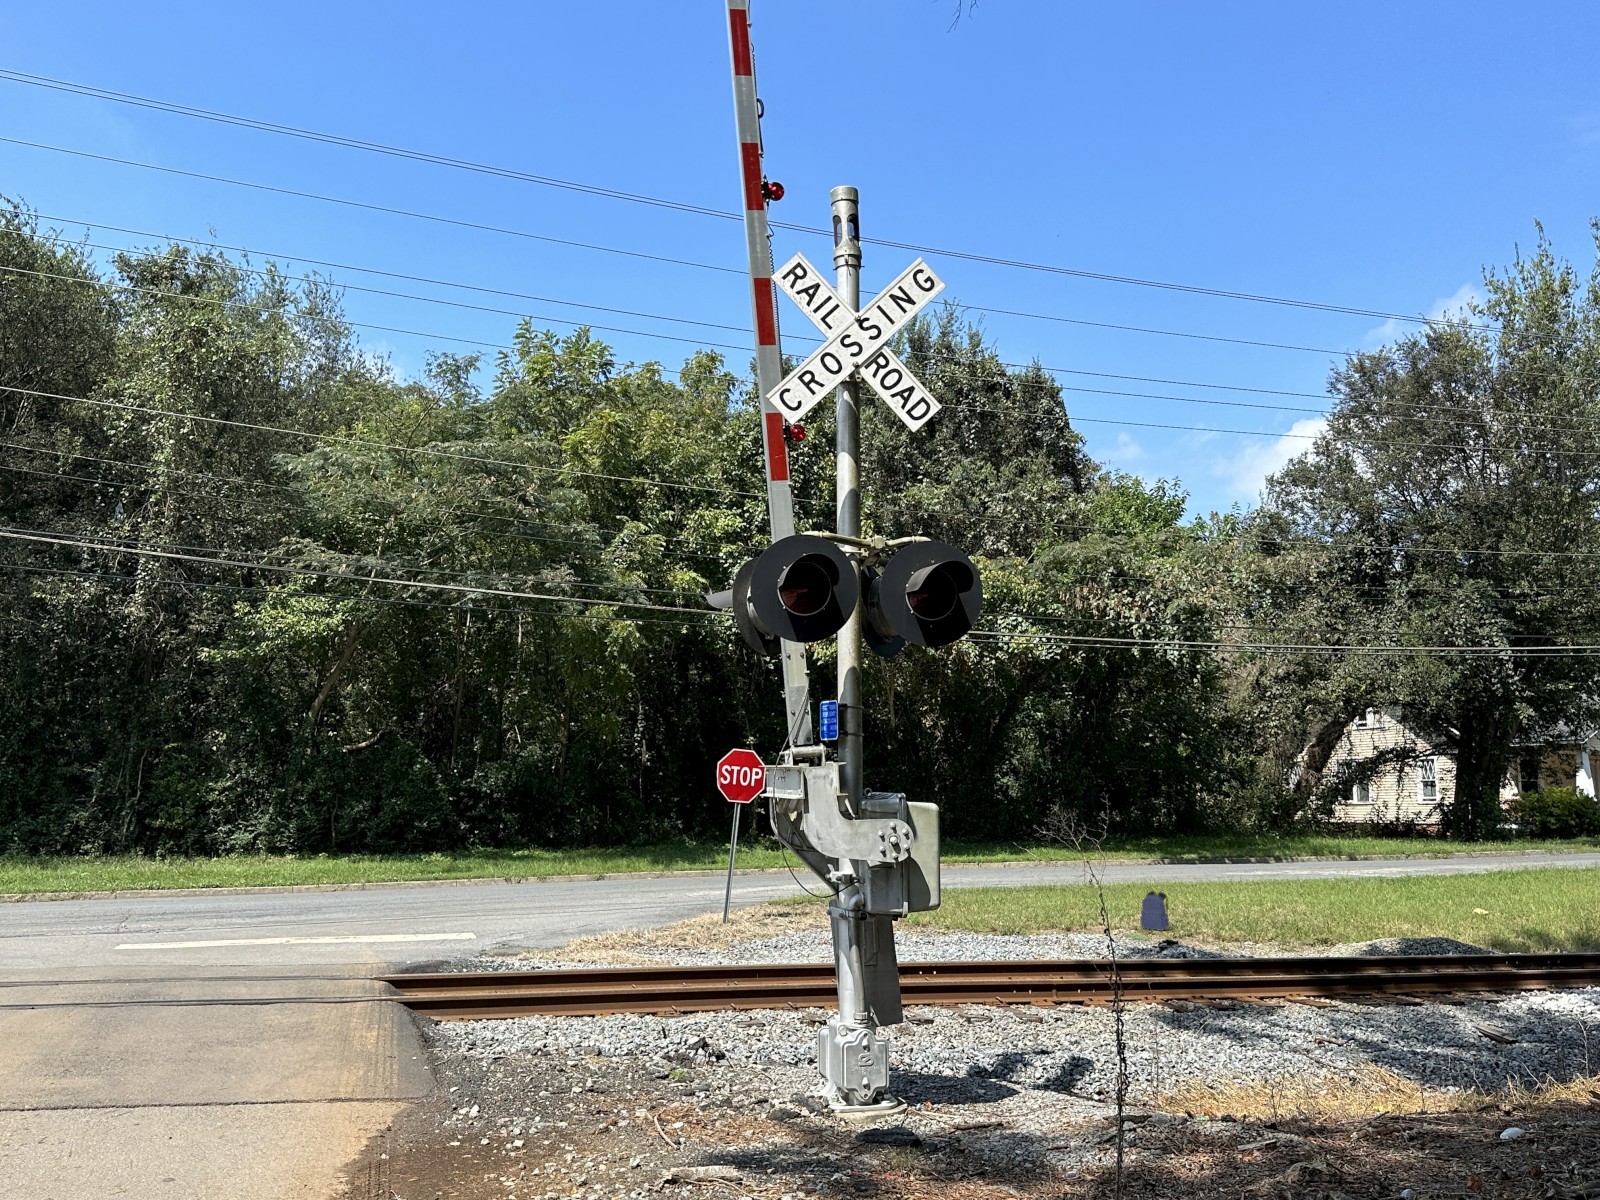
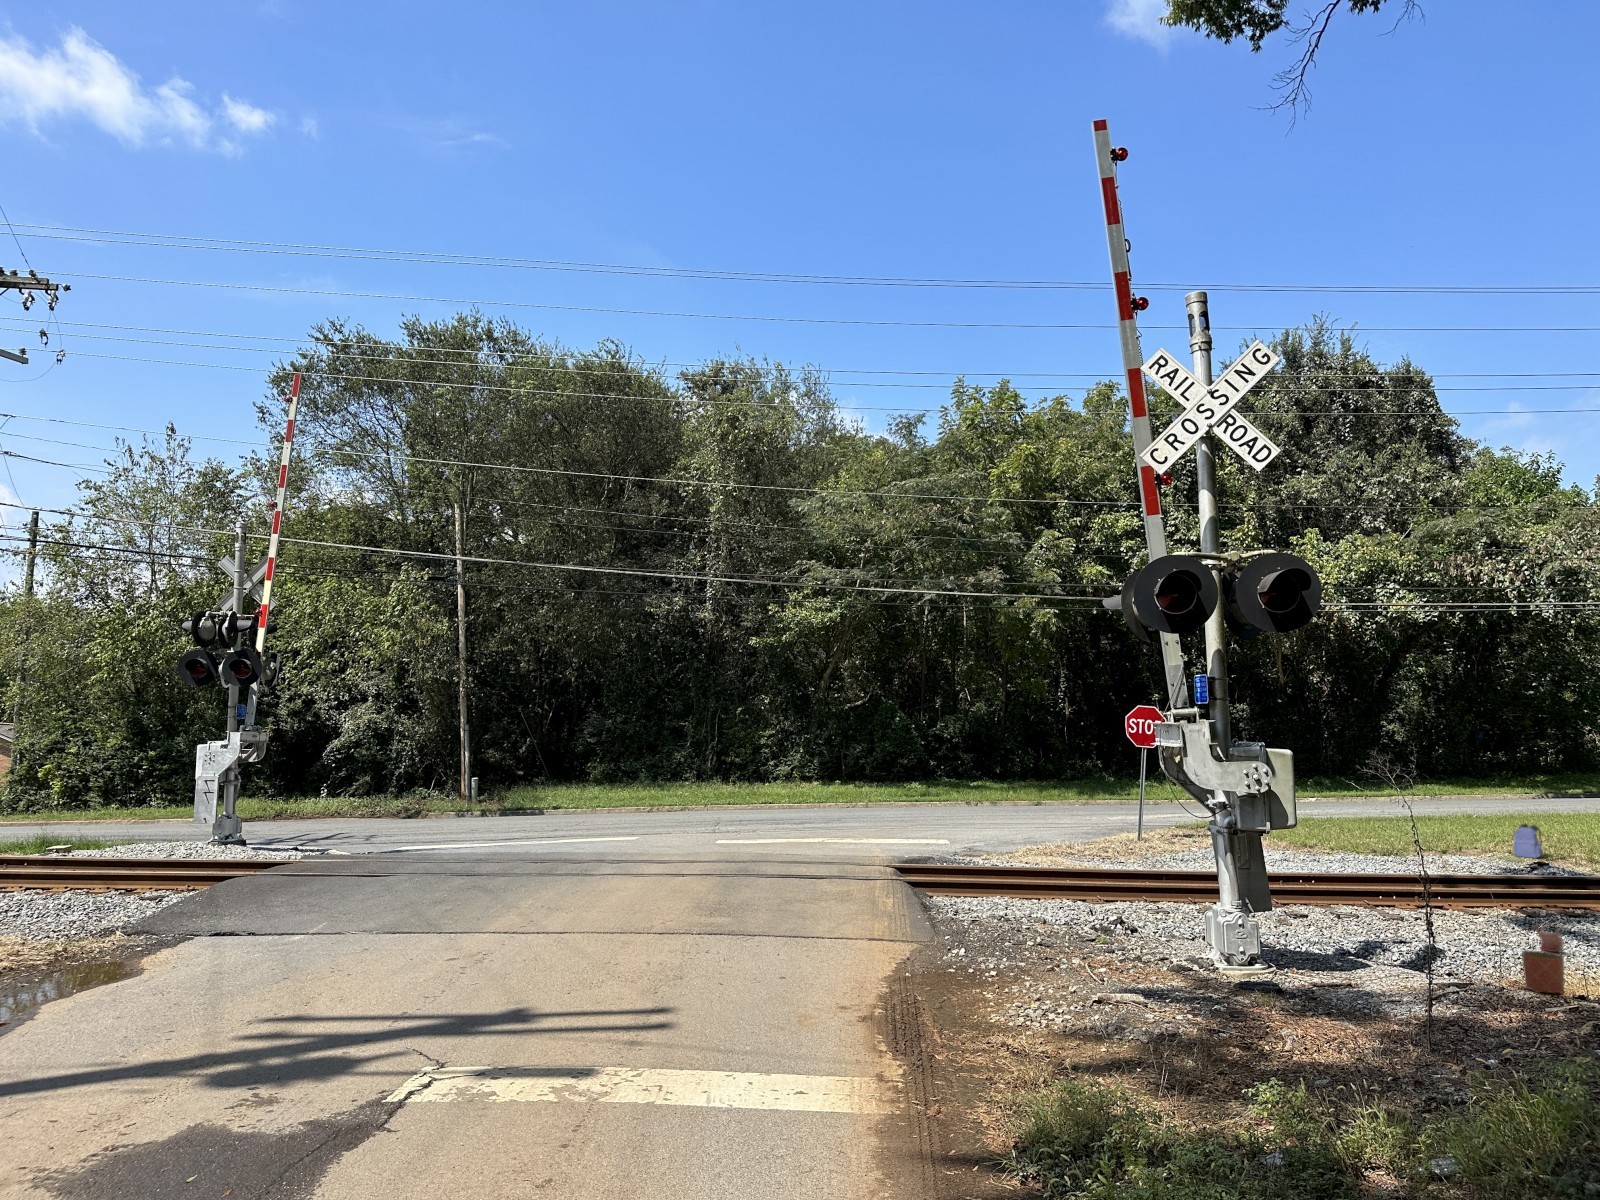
watering can: none [1181,1016,1215,1051] -> present [1532,924,1563,952]
planter: none [1184,1056,1228,1110] -> present [1522,951,1564,994]

